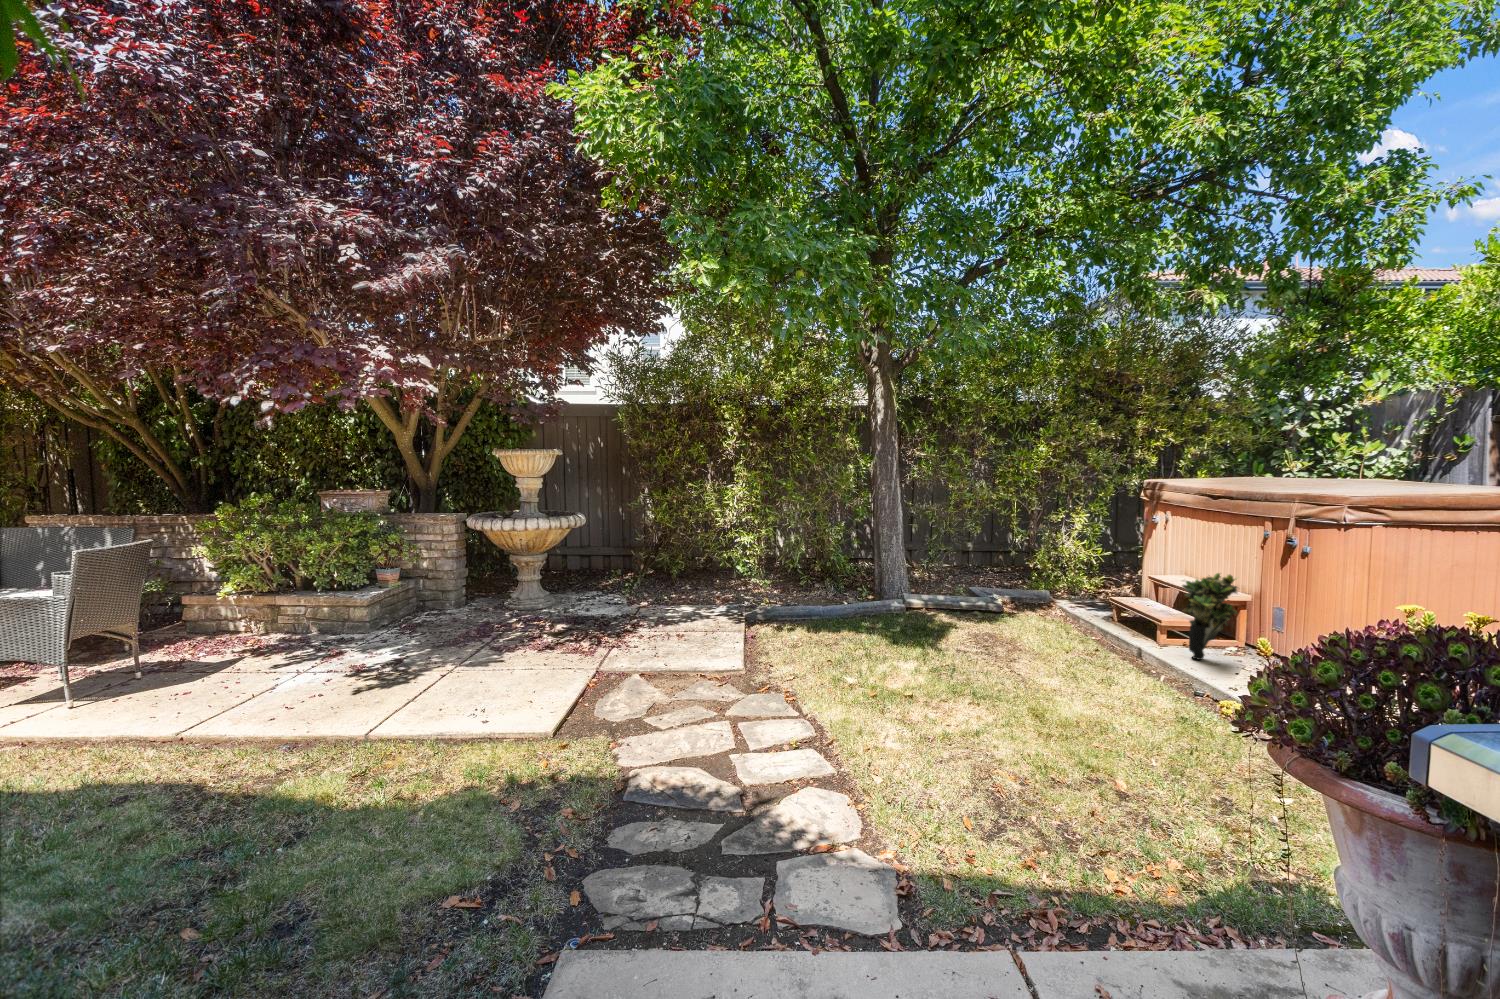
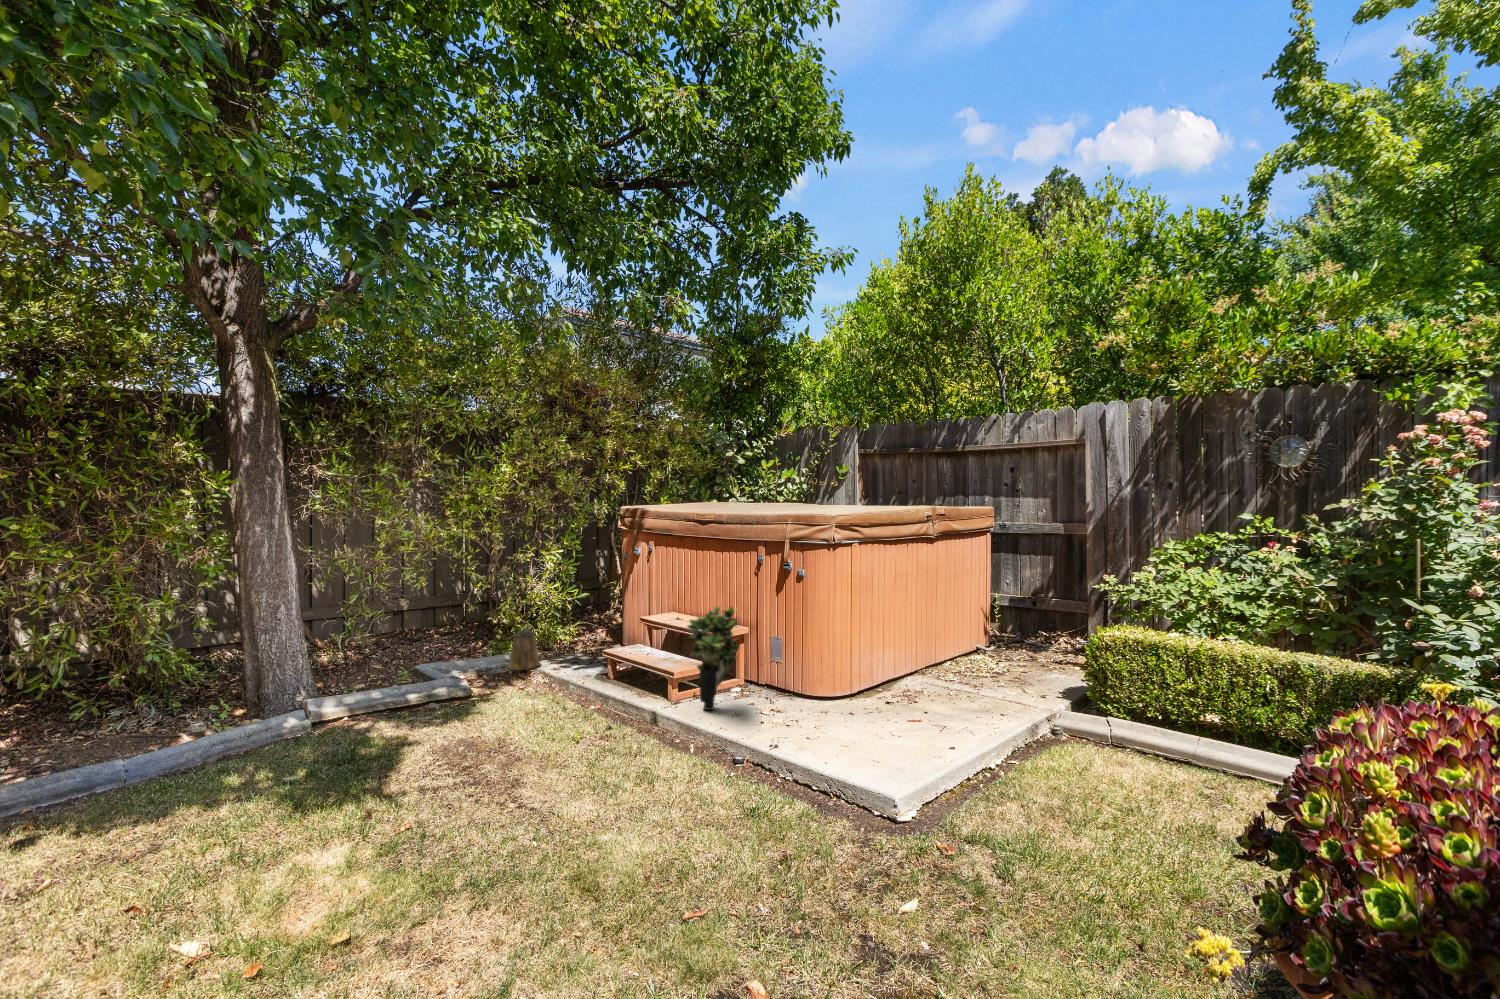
watering can: none [1038,574,1065,605] -> present [509,630,541,670]

